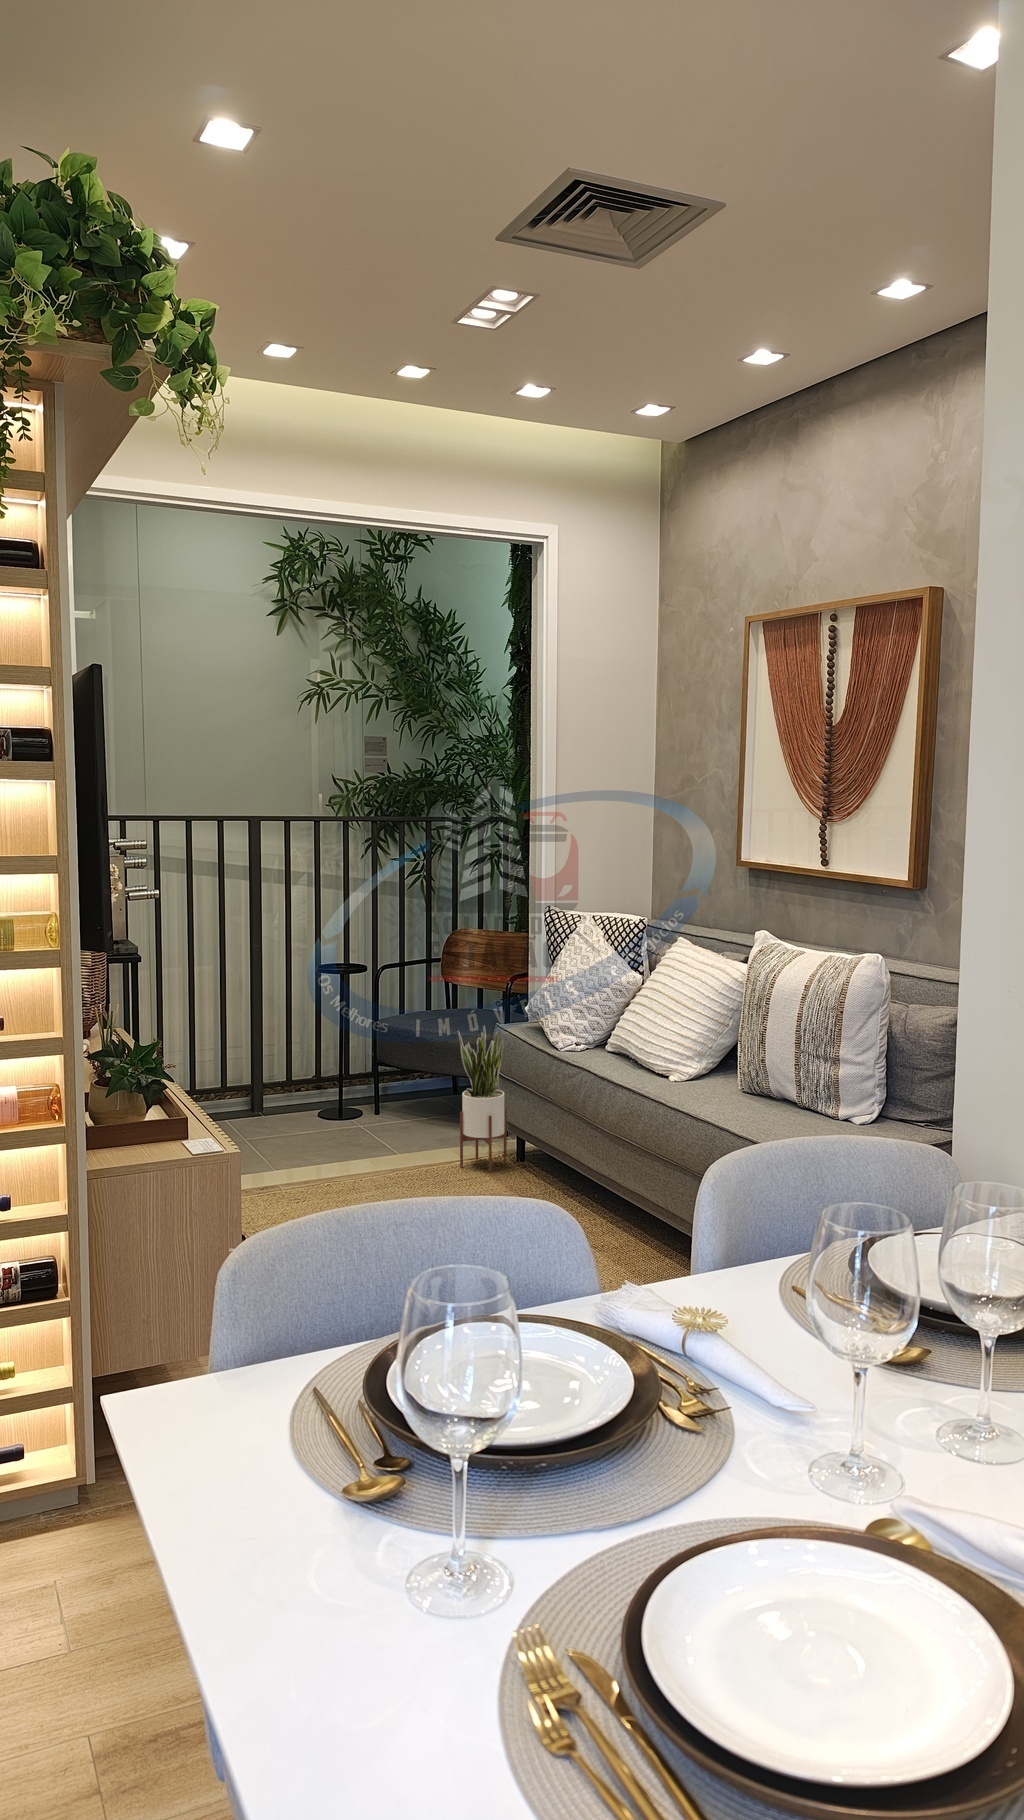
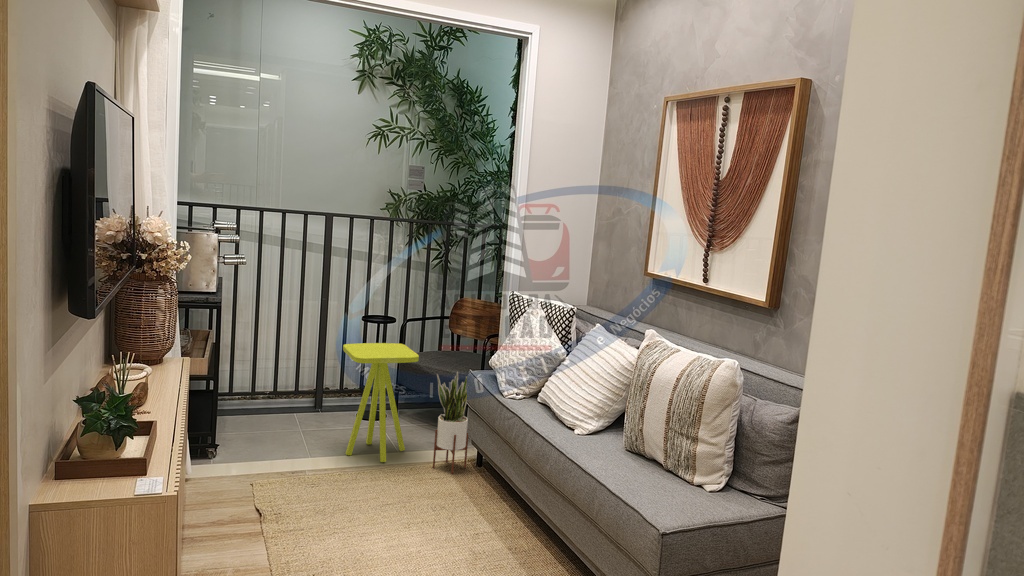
side table: none [313,997,426,1166] -> present [343,343,419,462]

